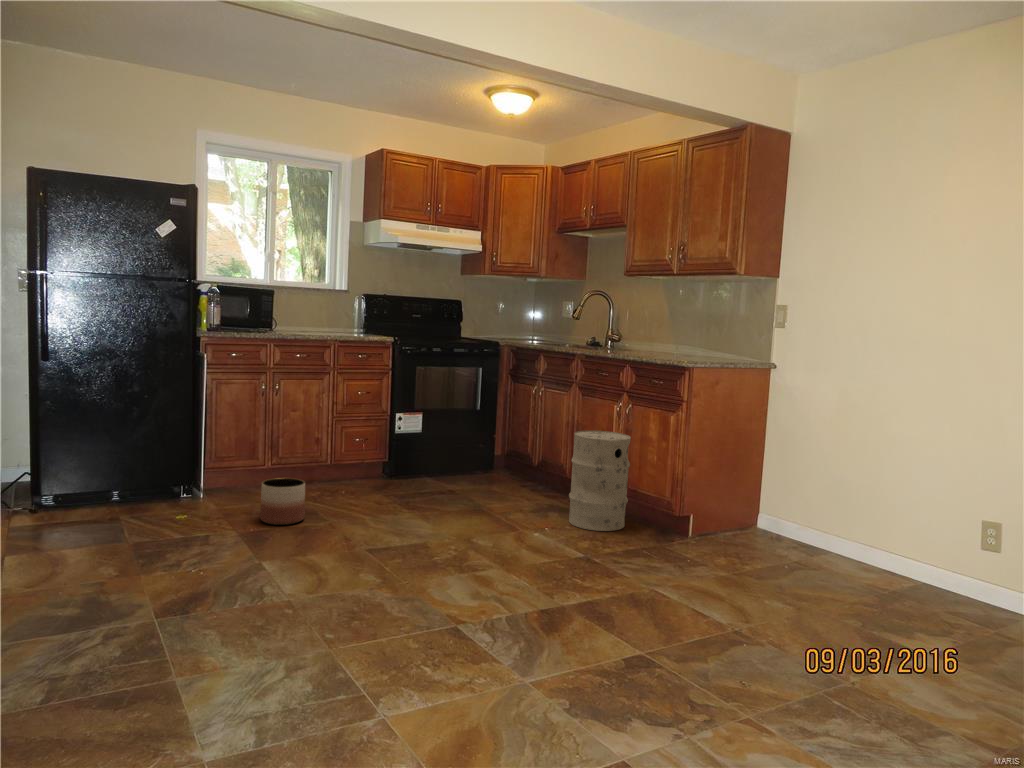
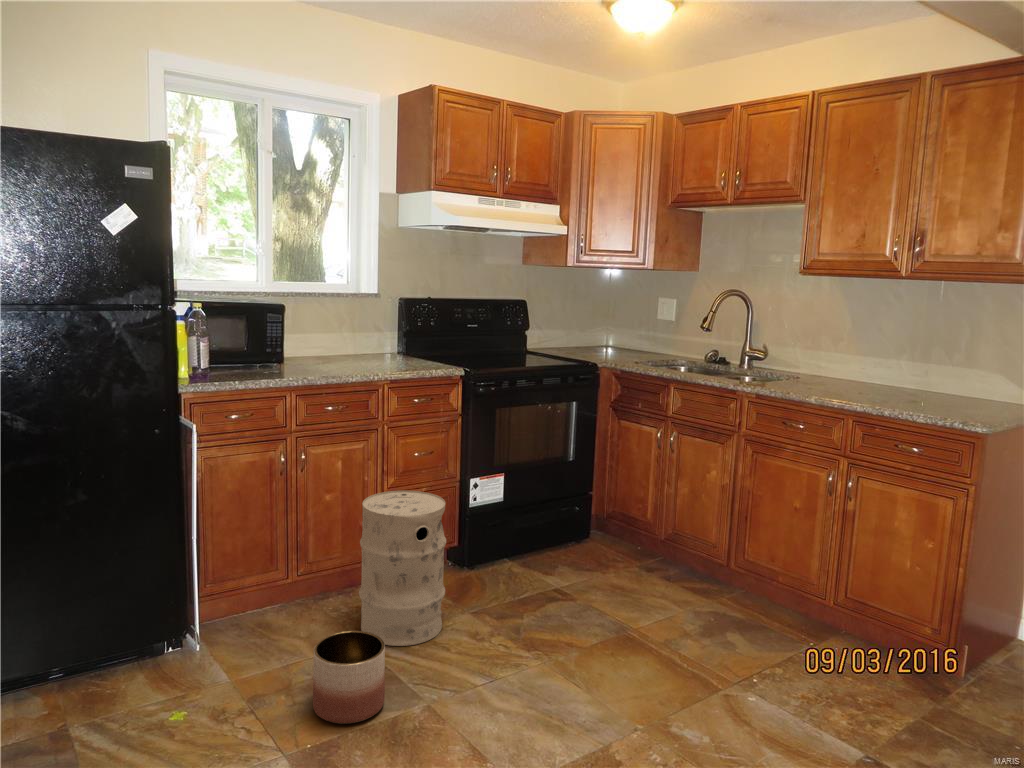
trash can: present [569,430,631,531] -> present [359,491,446,646]

